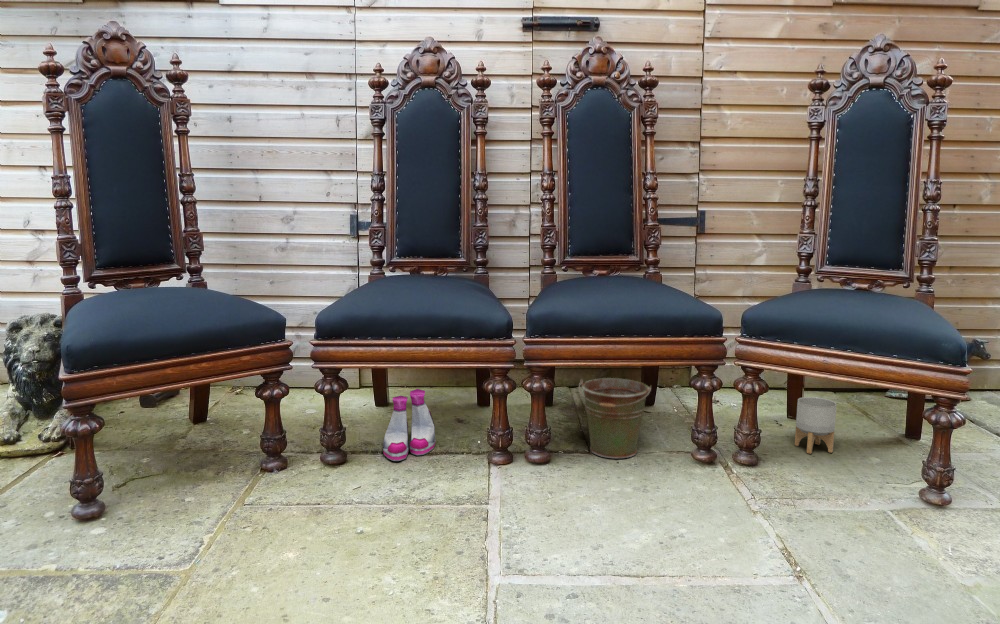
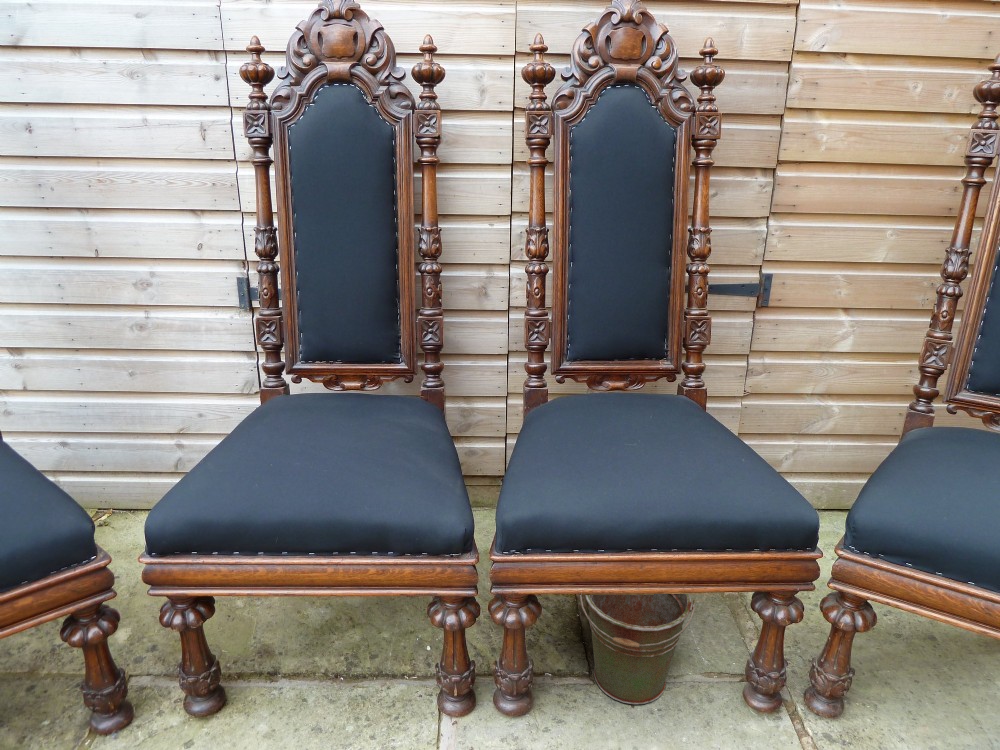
boots: present [383,389,436,461] -> none [274,586,361,715]
planter: present [795,397,837,454] -> none [899,594,978,688]

